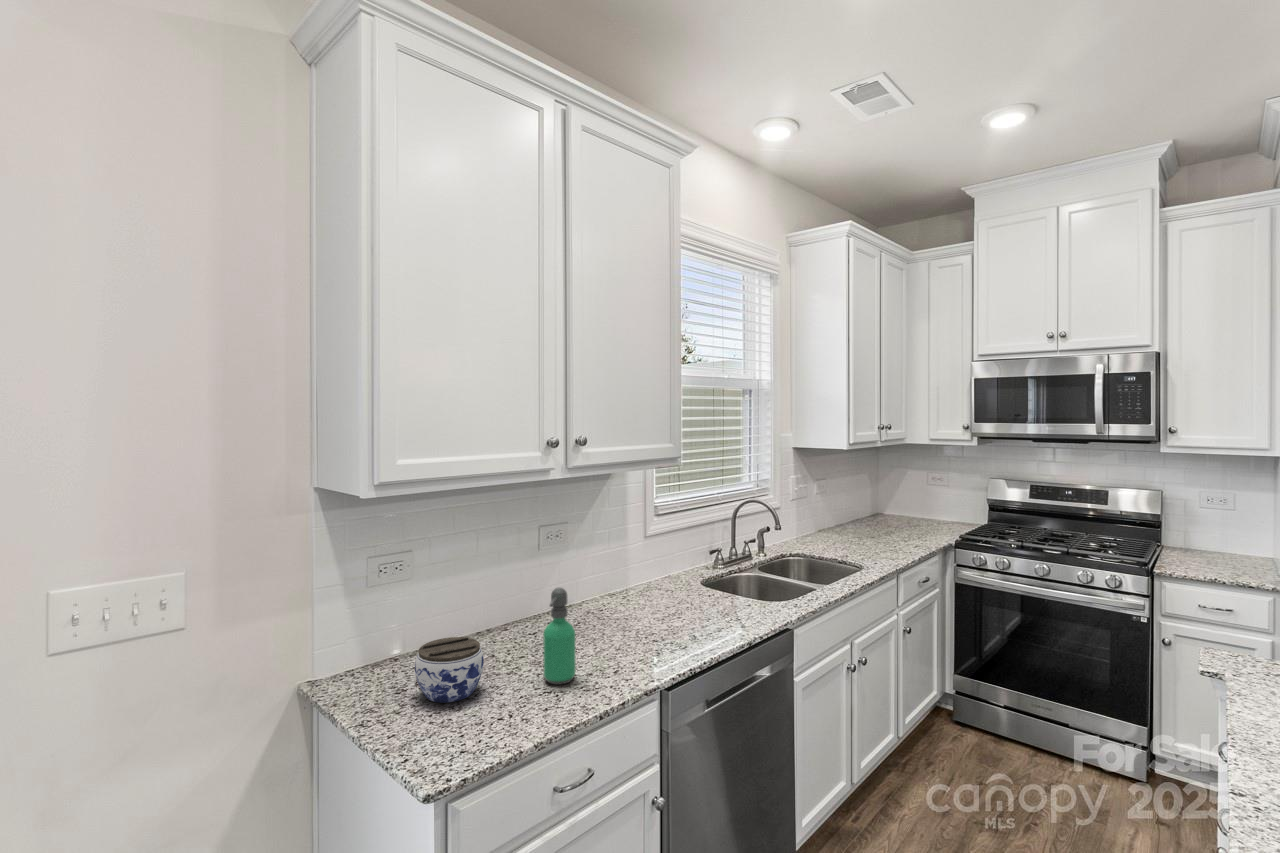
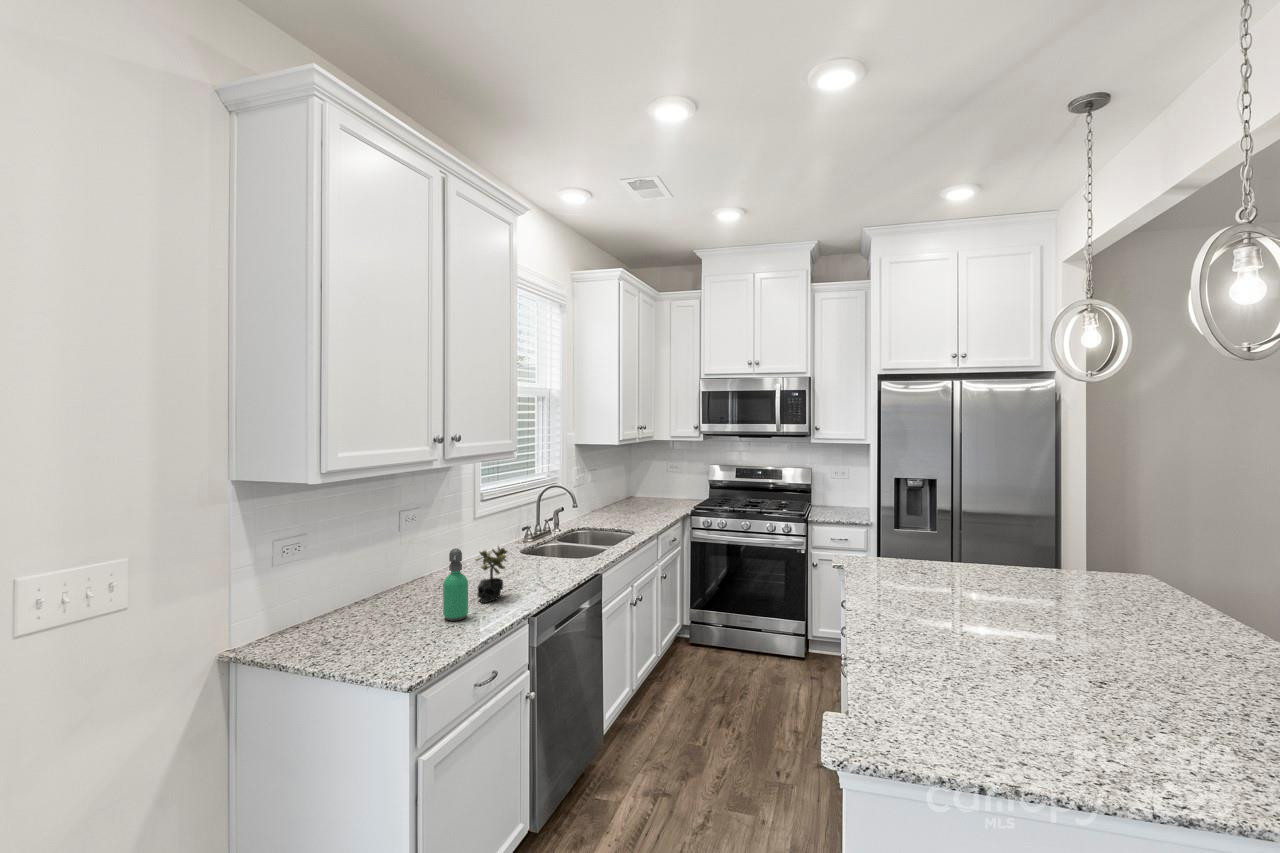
succulent plant: none [602,583,646,660] -> present [475,546,507,603]
jar: present [415,637,484,703] -> none [346,593,402,642]

